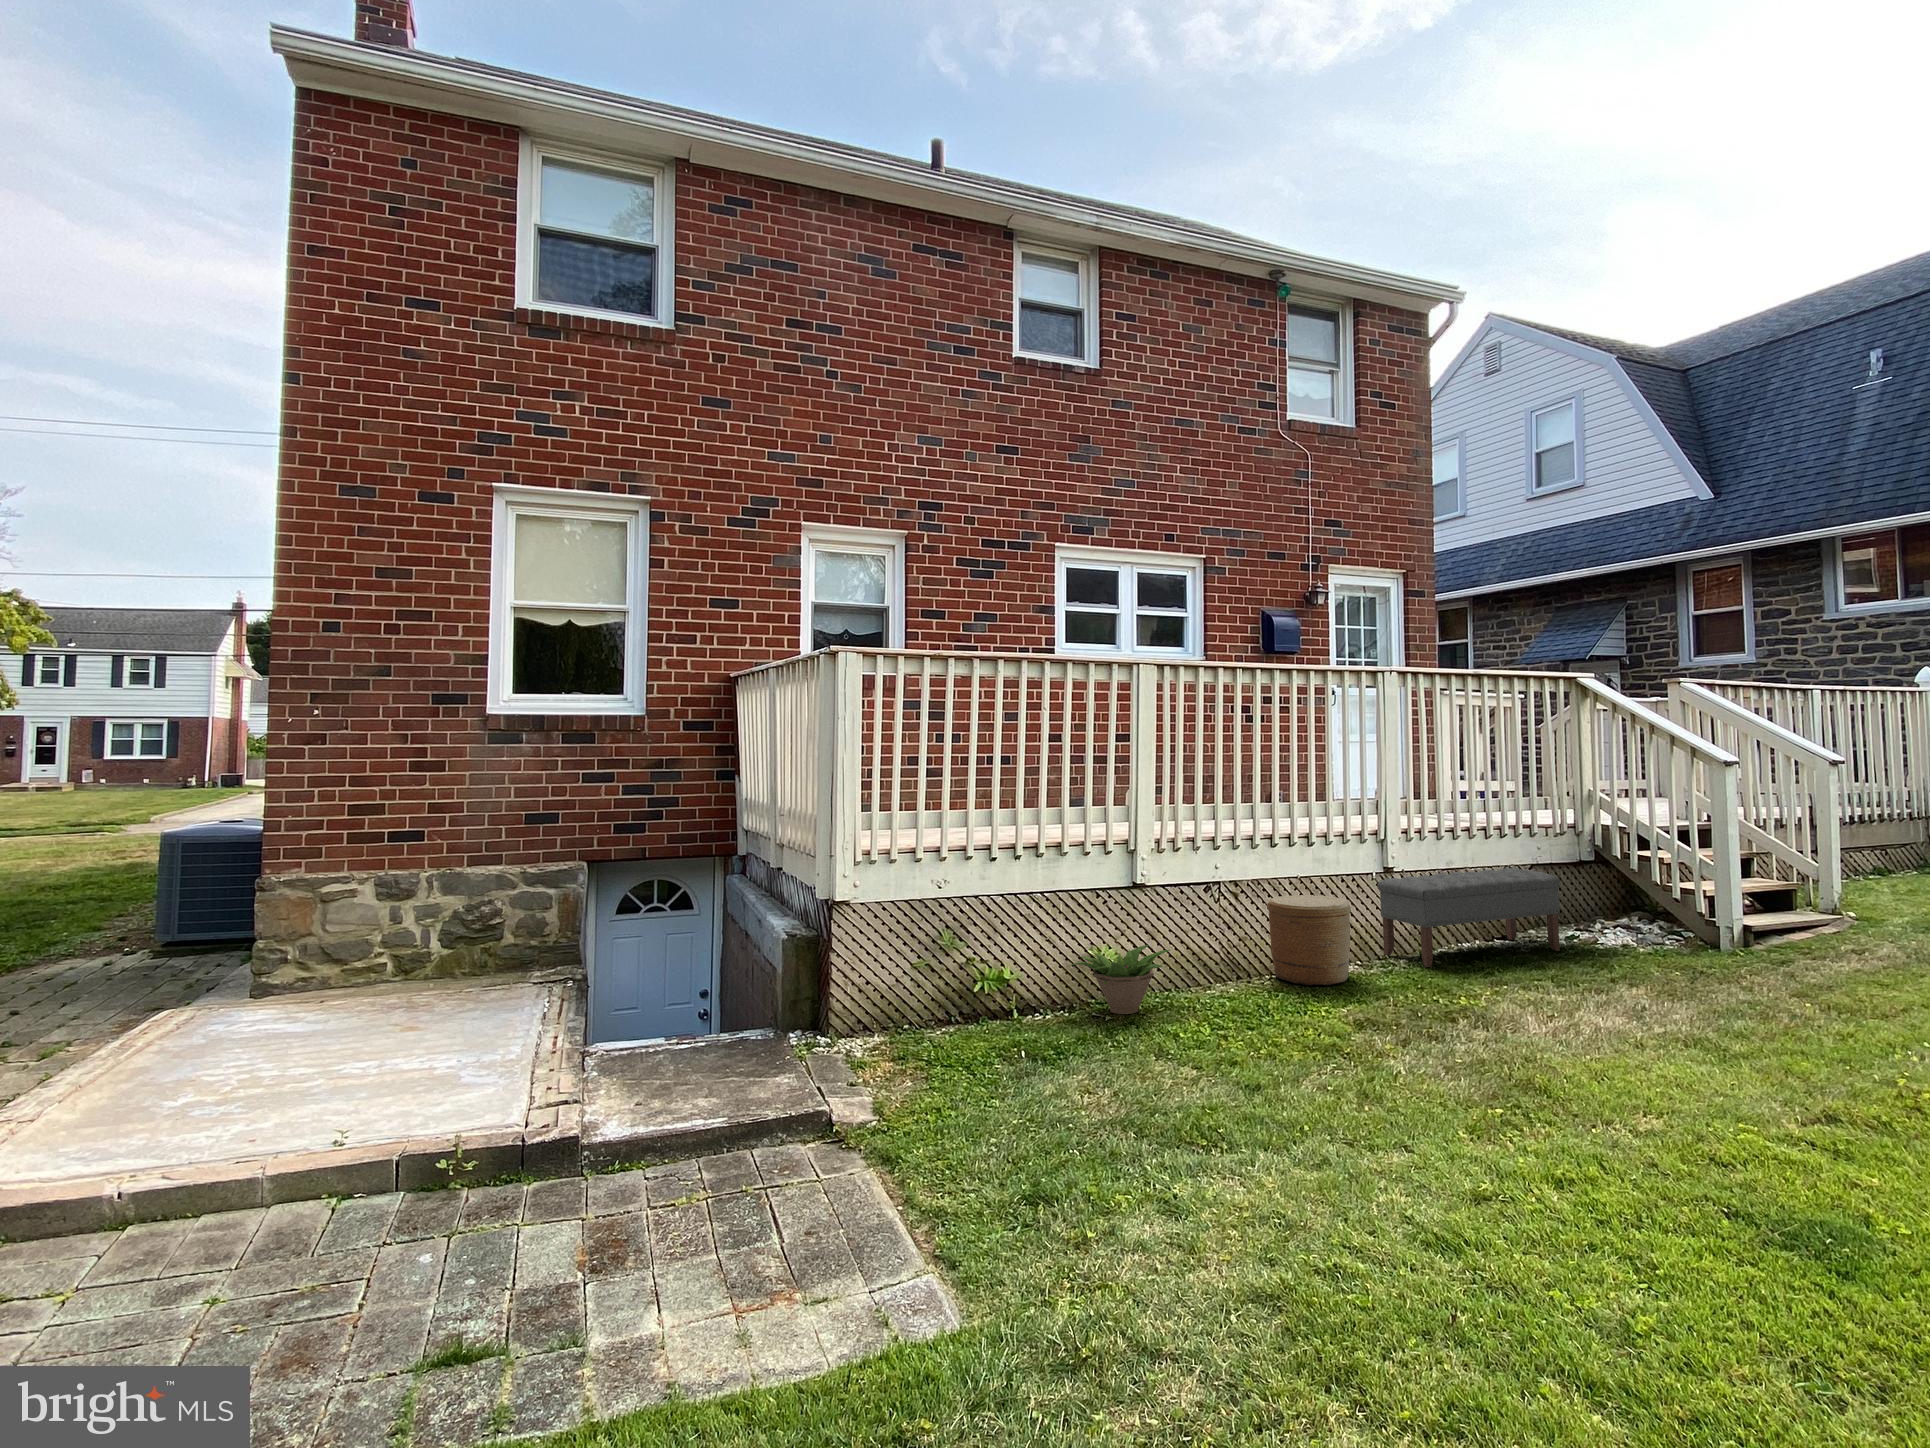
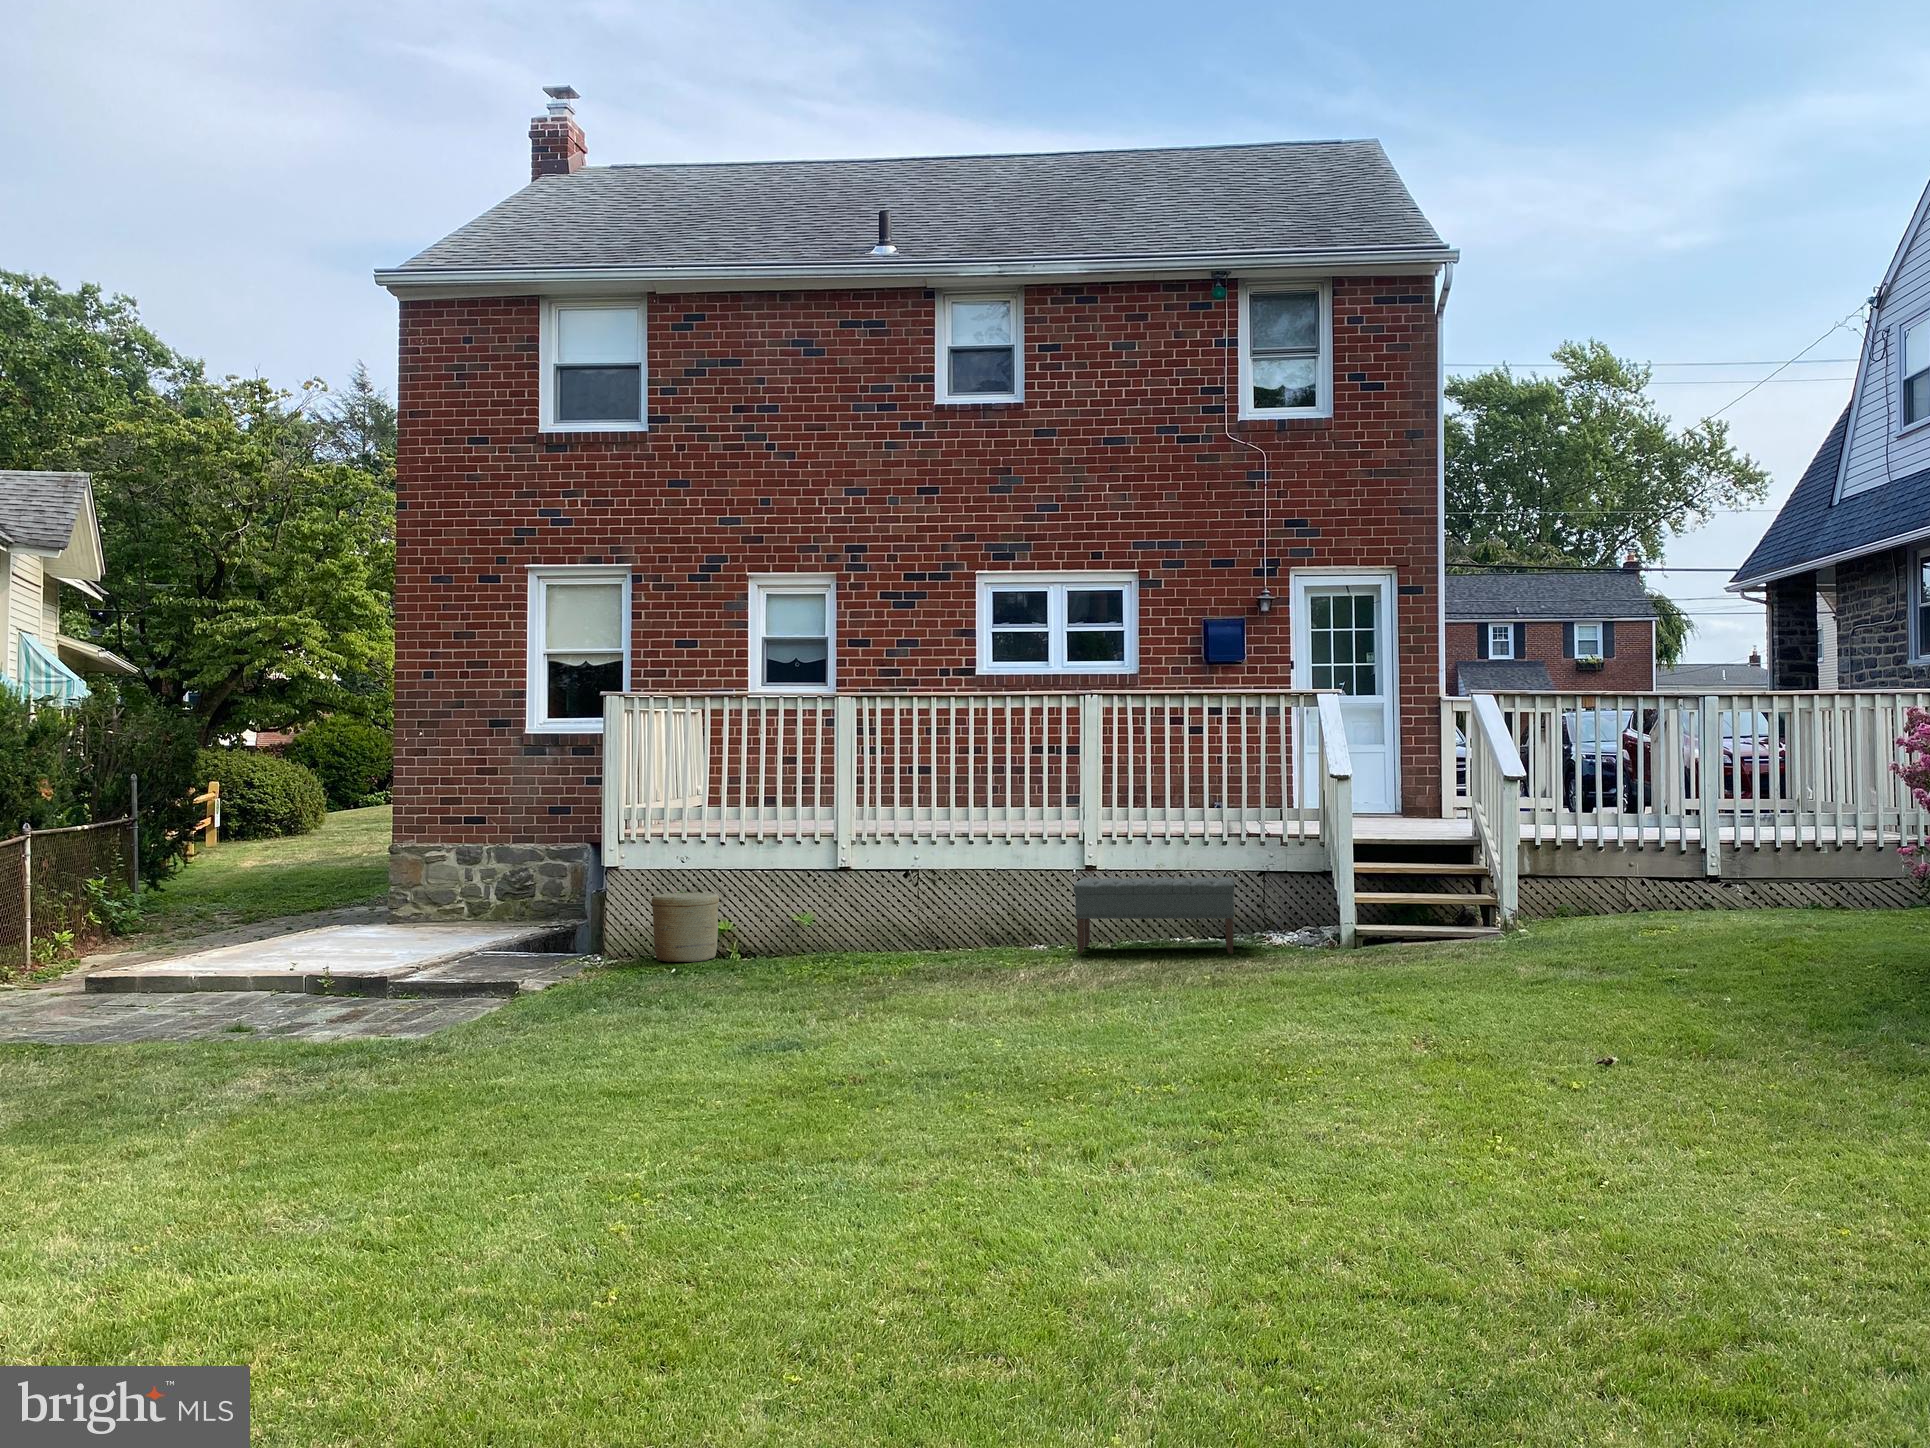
woven basket: present [1267,895,1351,986] -> present [651,893,719,962]
decorative plant: present [1069,945,1170,1014] -> none [753,913,832,959]

